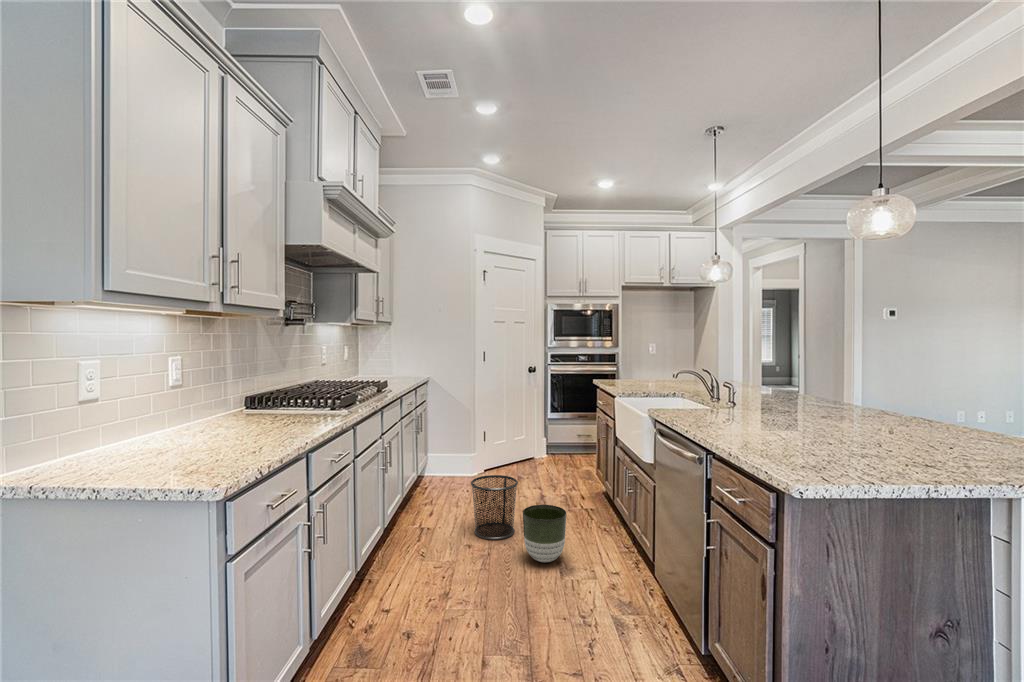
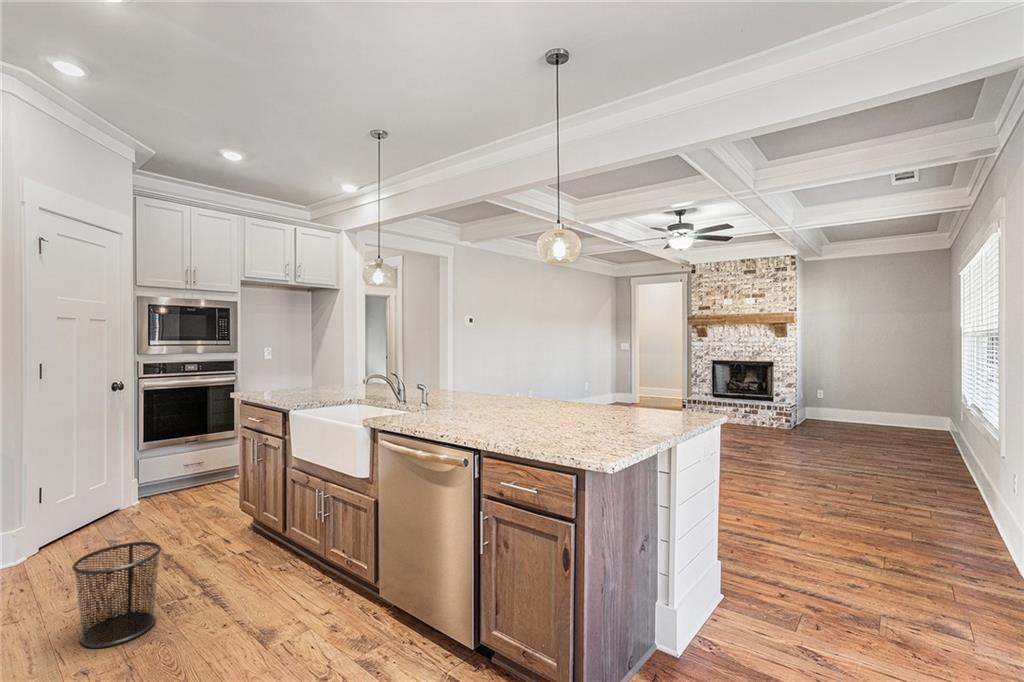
planter: present [523,505,566,562] -> none [192,560,259,641]

